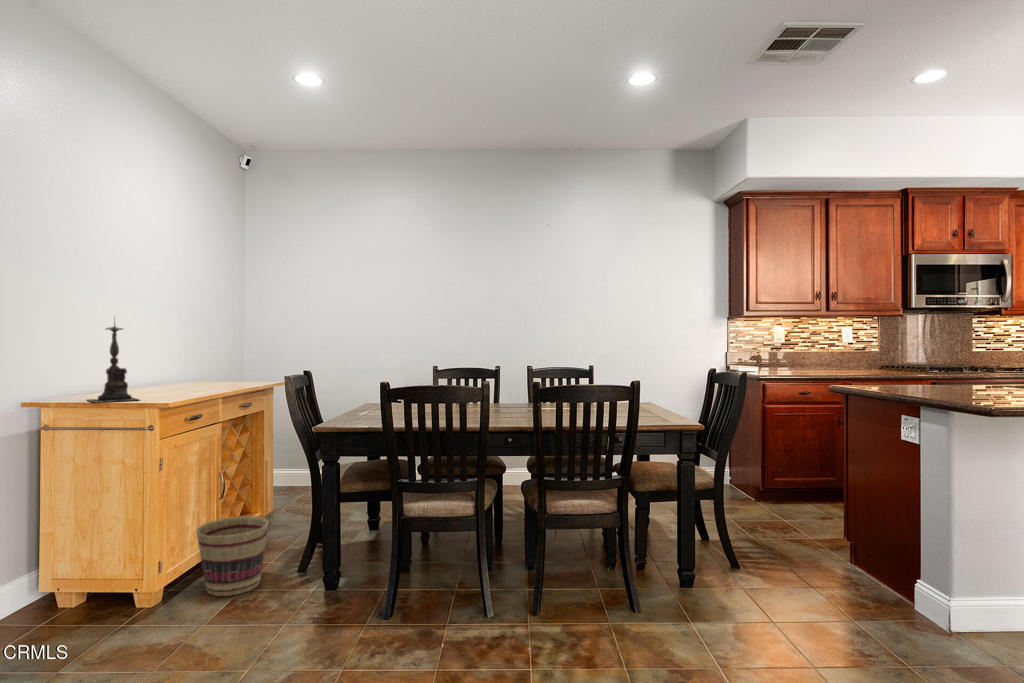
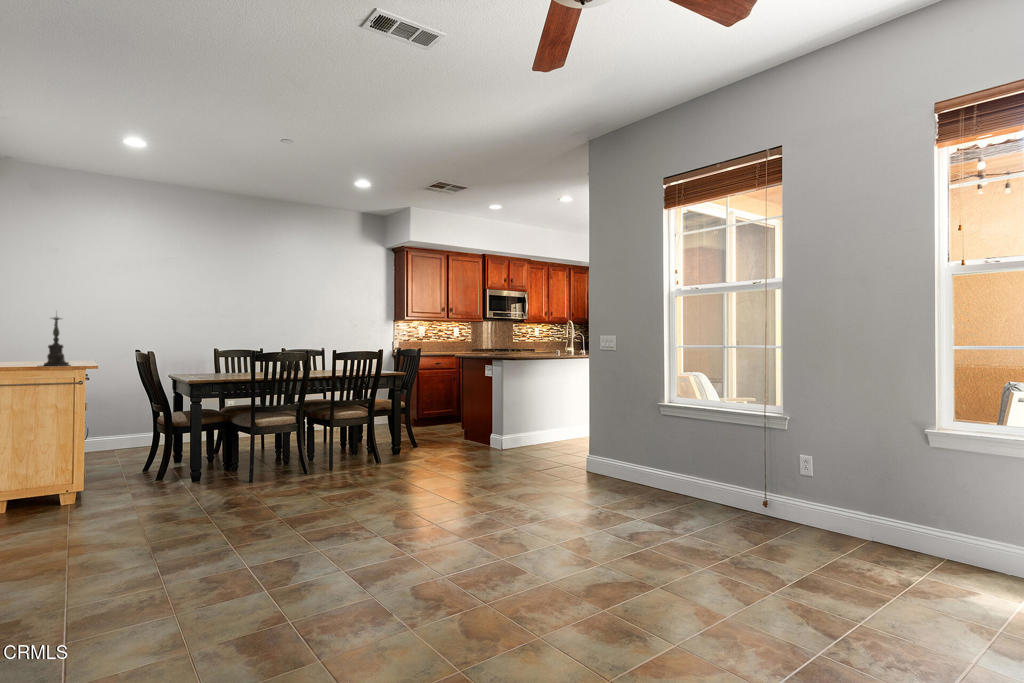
basket: present [196,516,269,596] -> none [98,445,150,492]

